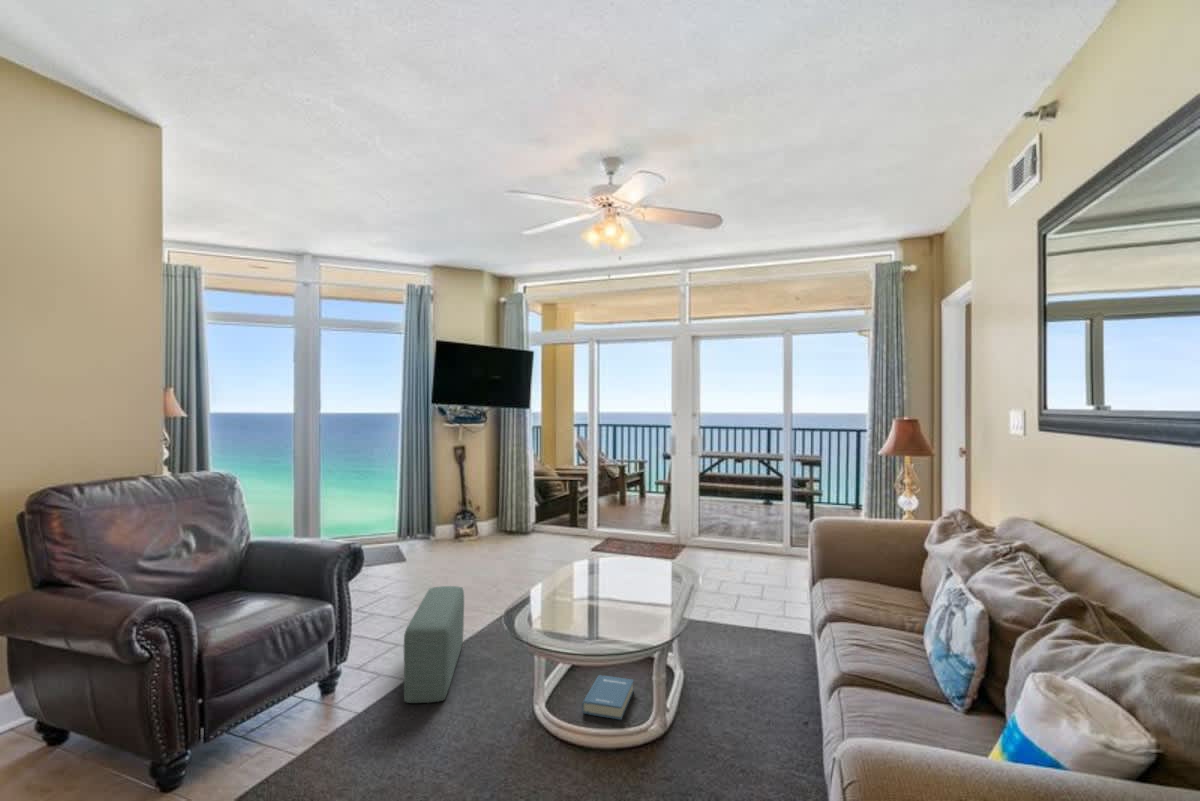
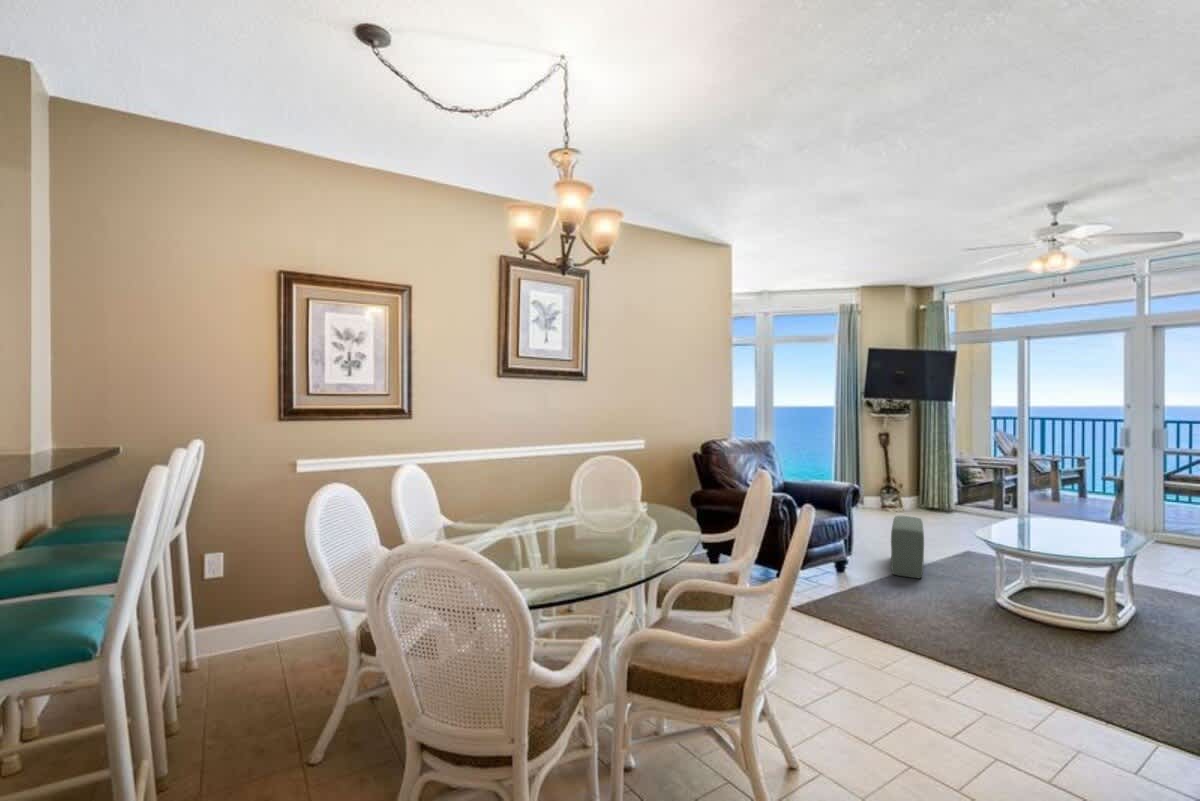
hardback book: present [582,675,634,720] -> none [1037,585,1083,609]

